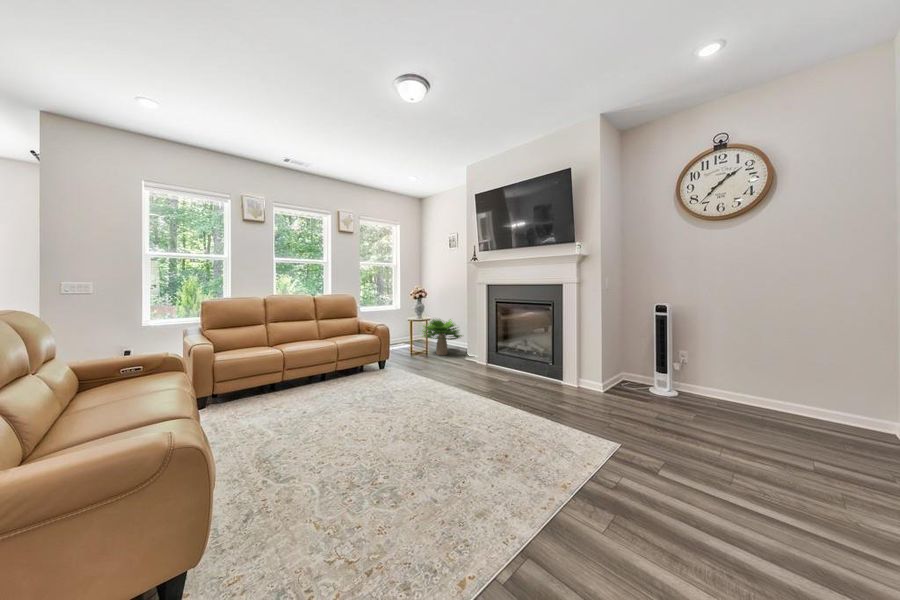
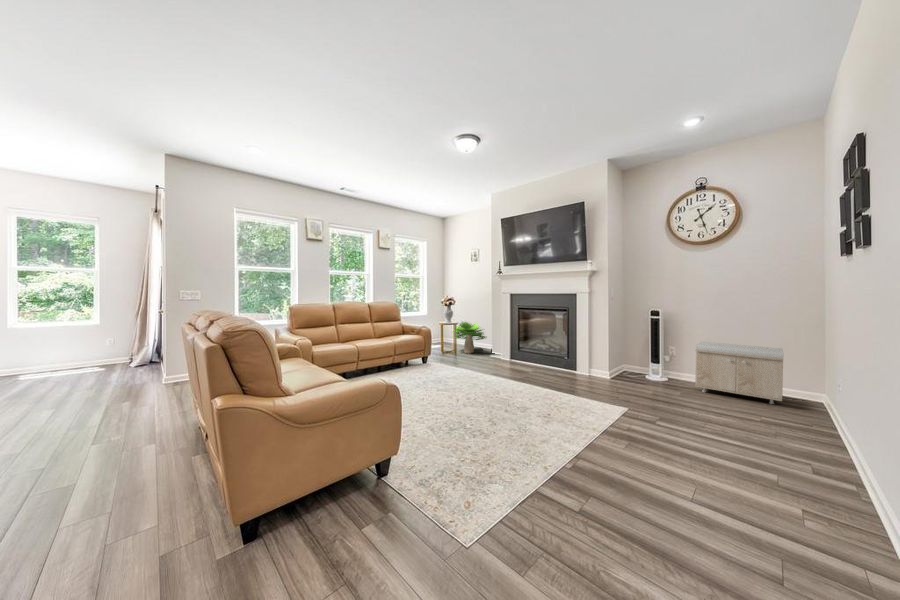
storage bench: none [711,346,836,434] -> present [695,342,783,404]

